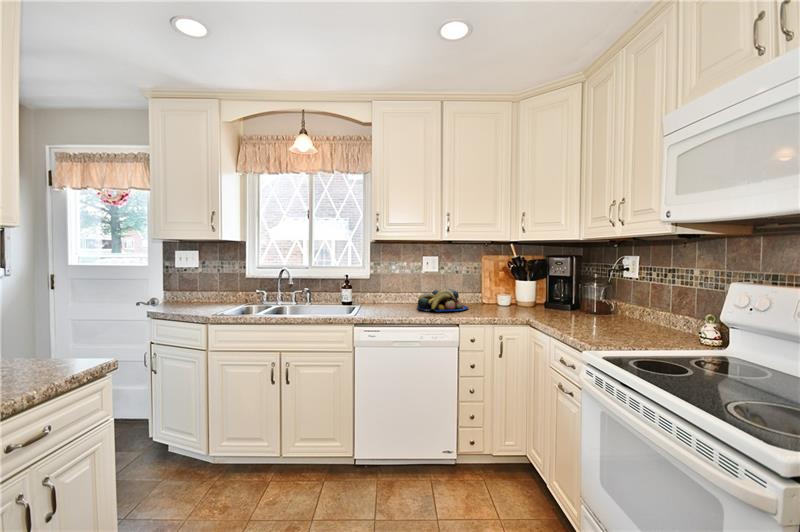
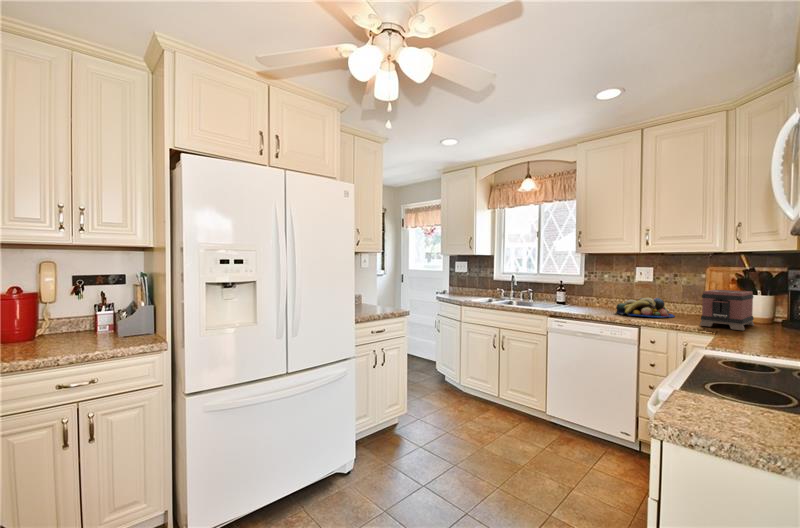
toaster: none [499,278,542,316] -> present [700,290,754,330]

